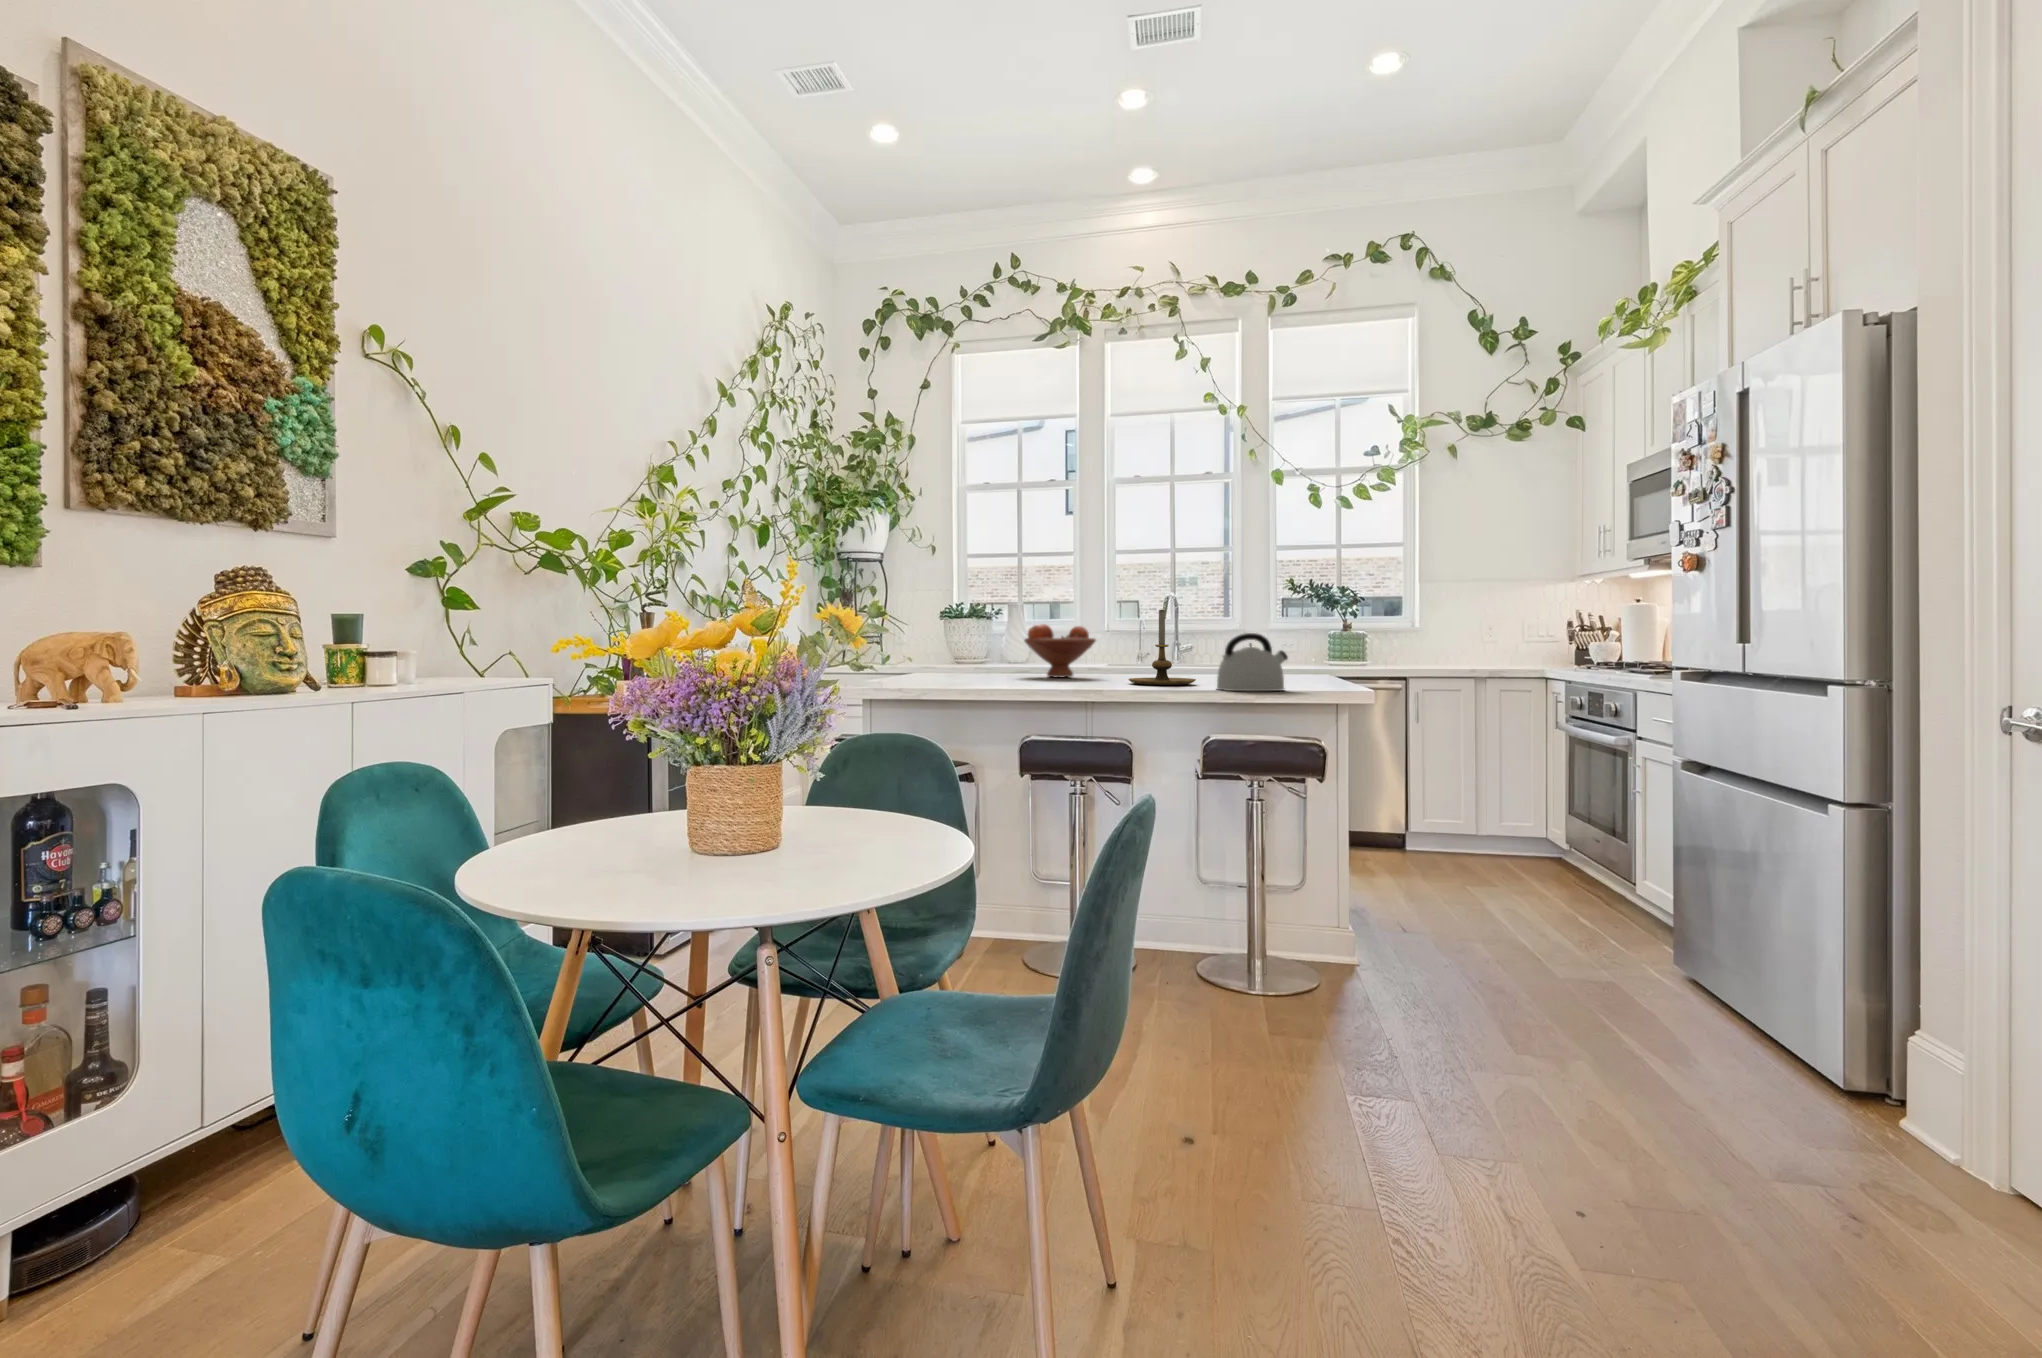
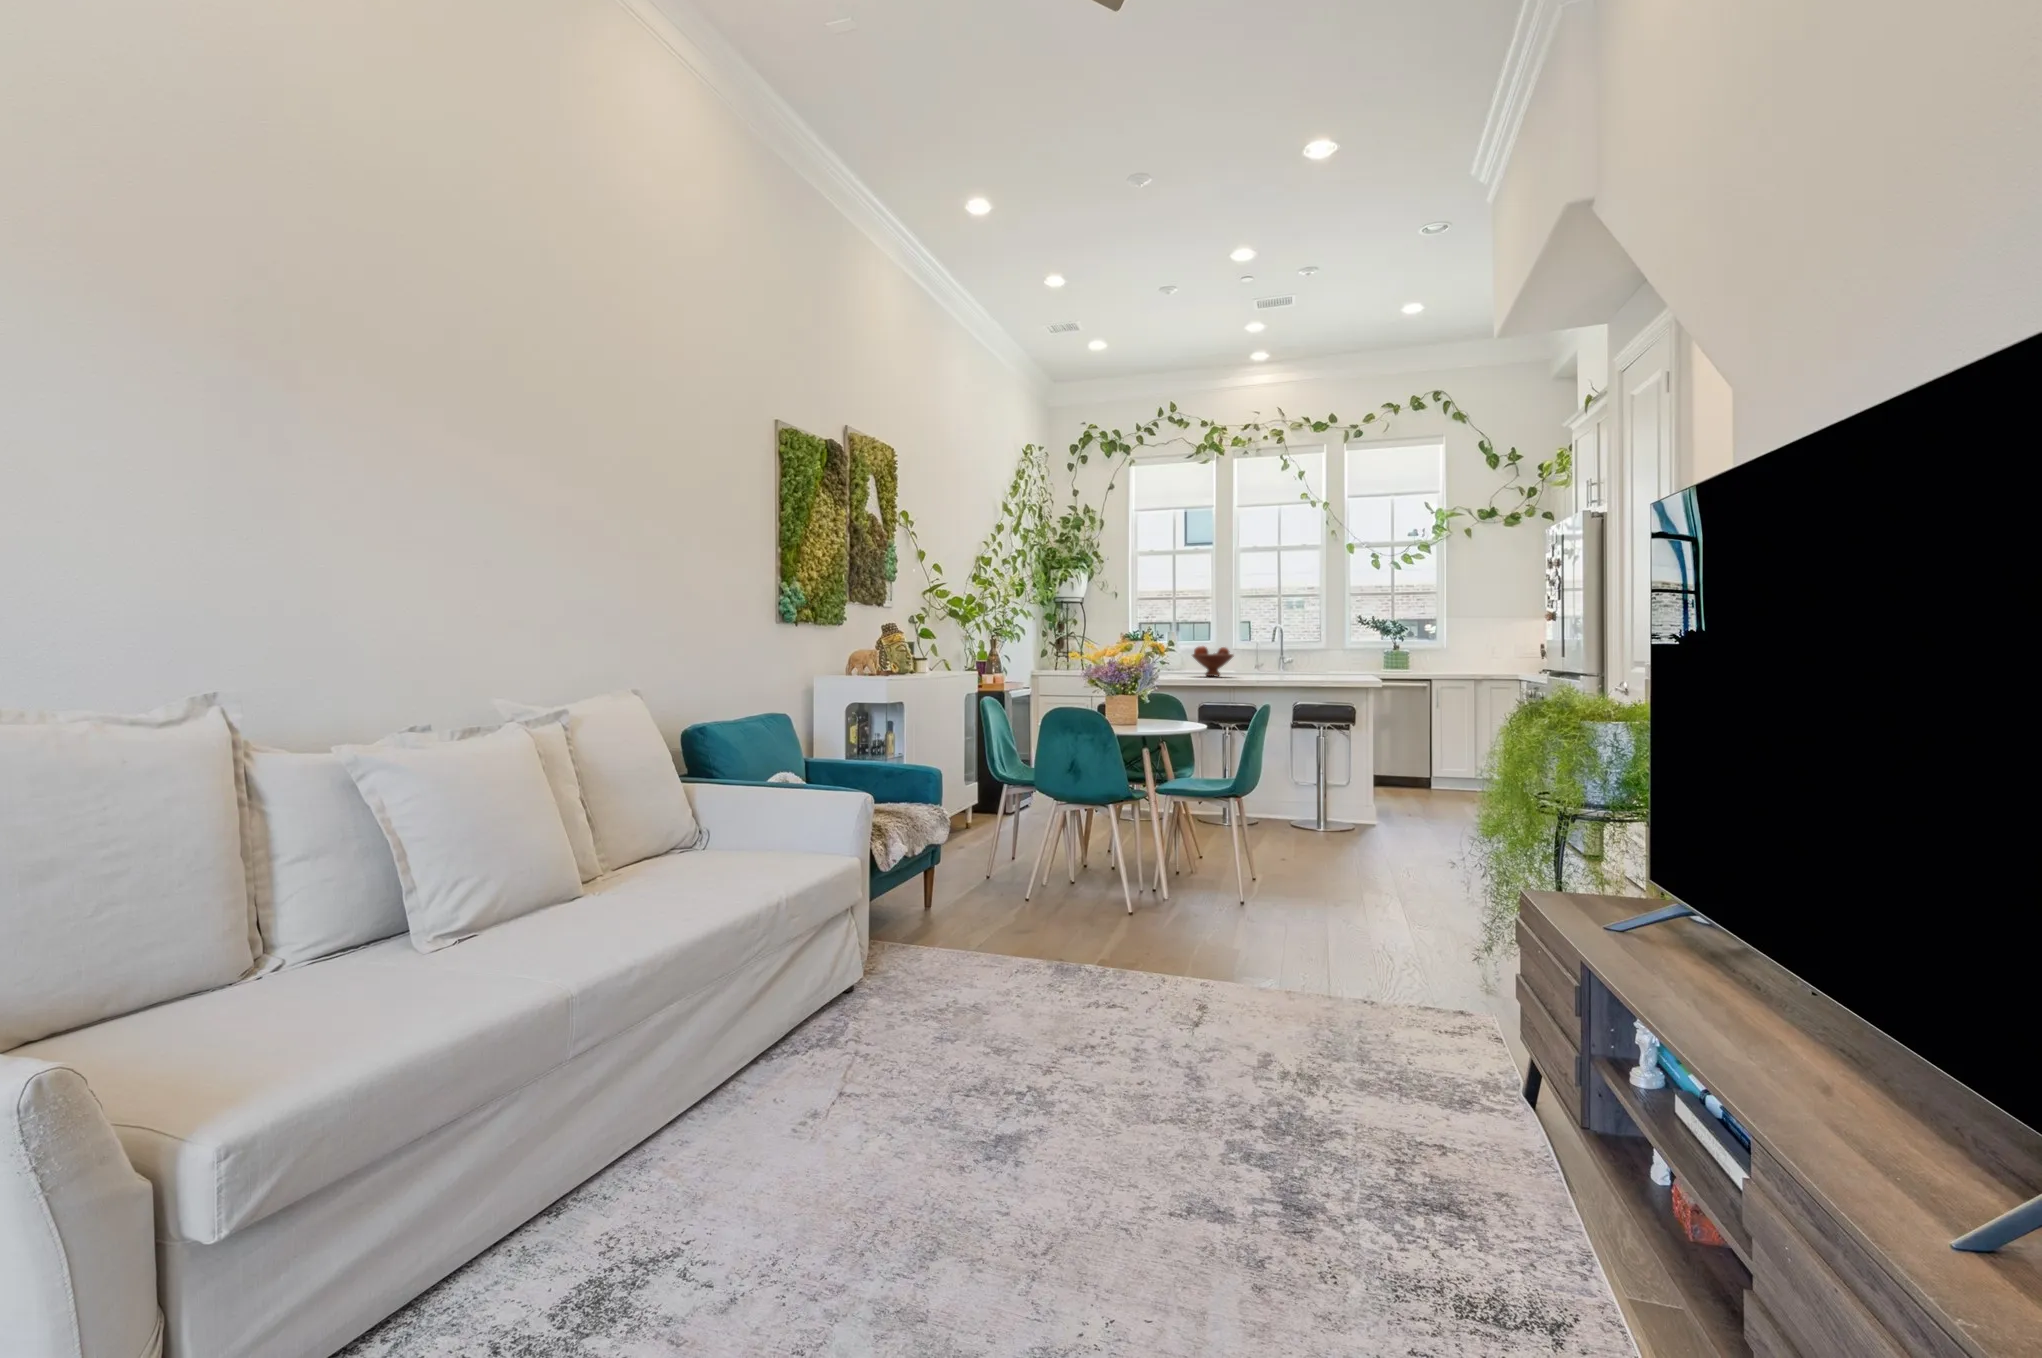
candle holder: present [1129,610,1196,685] -> none [1254,638,1292,680]
kettle: present [1217,633,1288,691] -> none [1303,652,1342,682]

